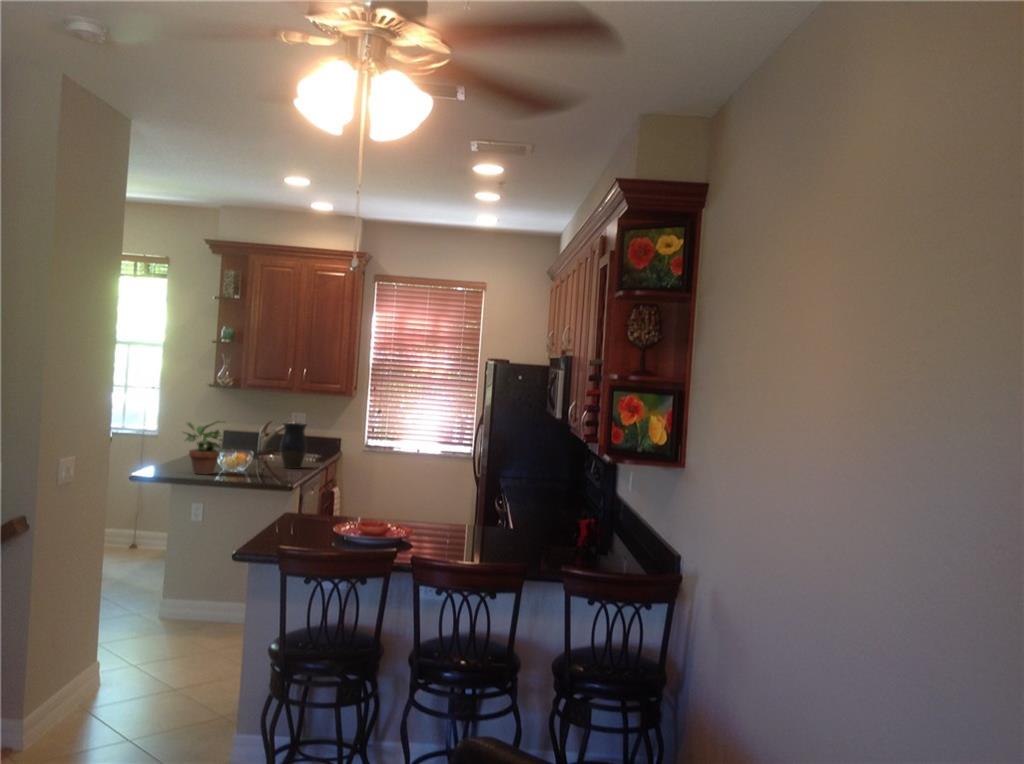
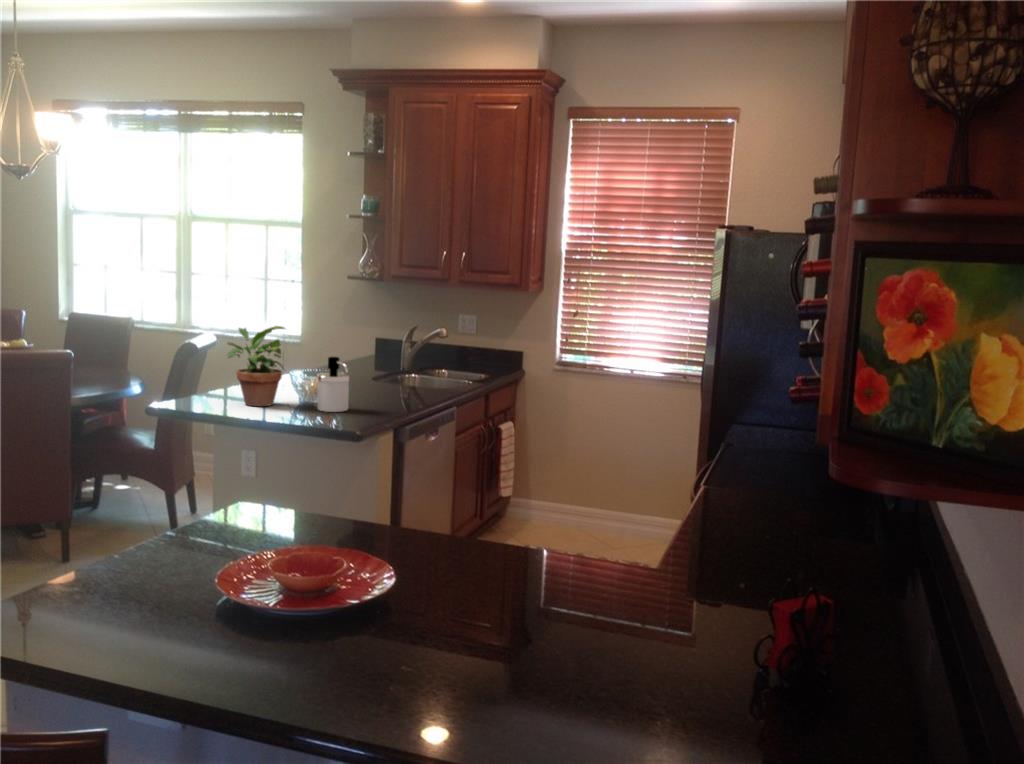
vase: present [280,423,307,469] -> none [396,329,435,398]
soap dispenser: none [245,440,273,477] -> present [317,357,350,412]

